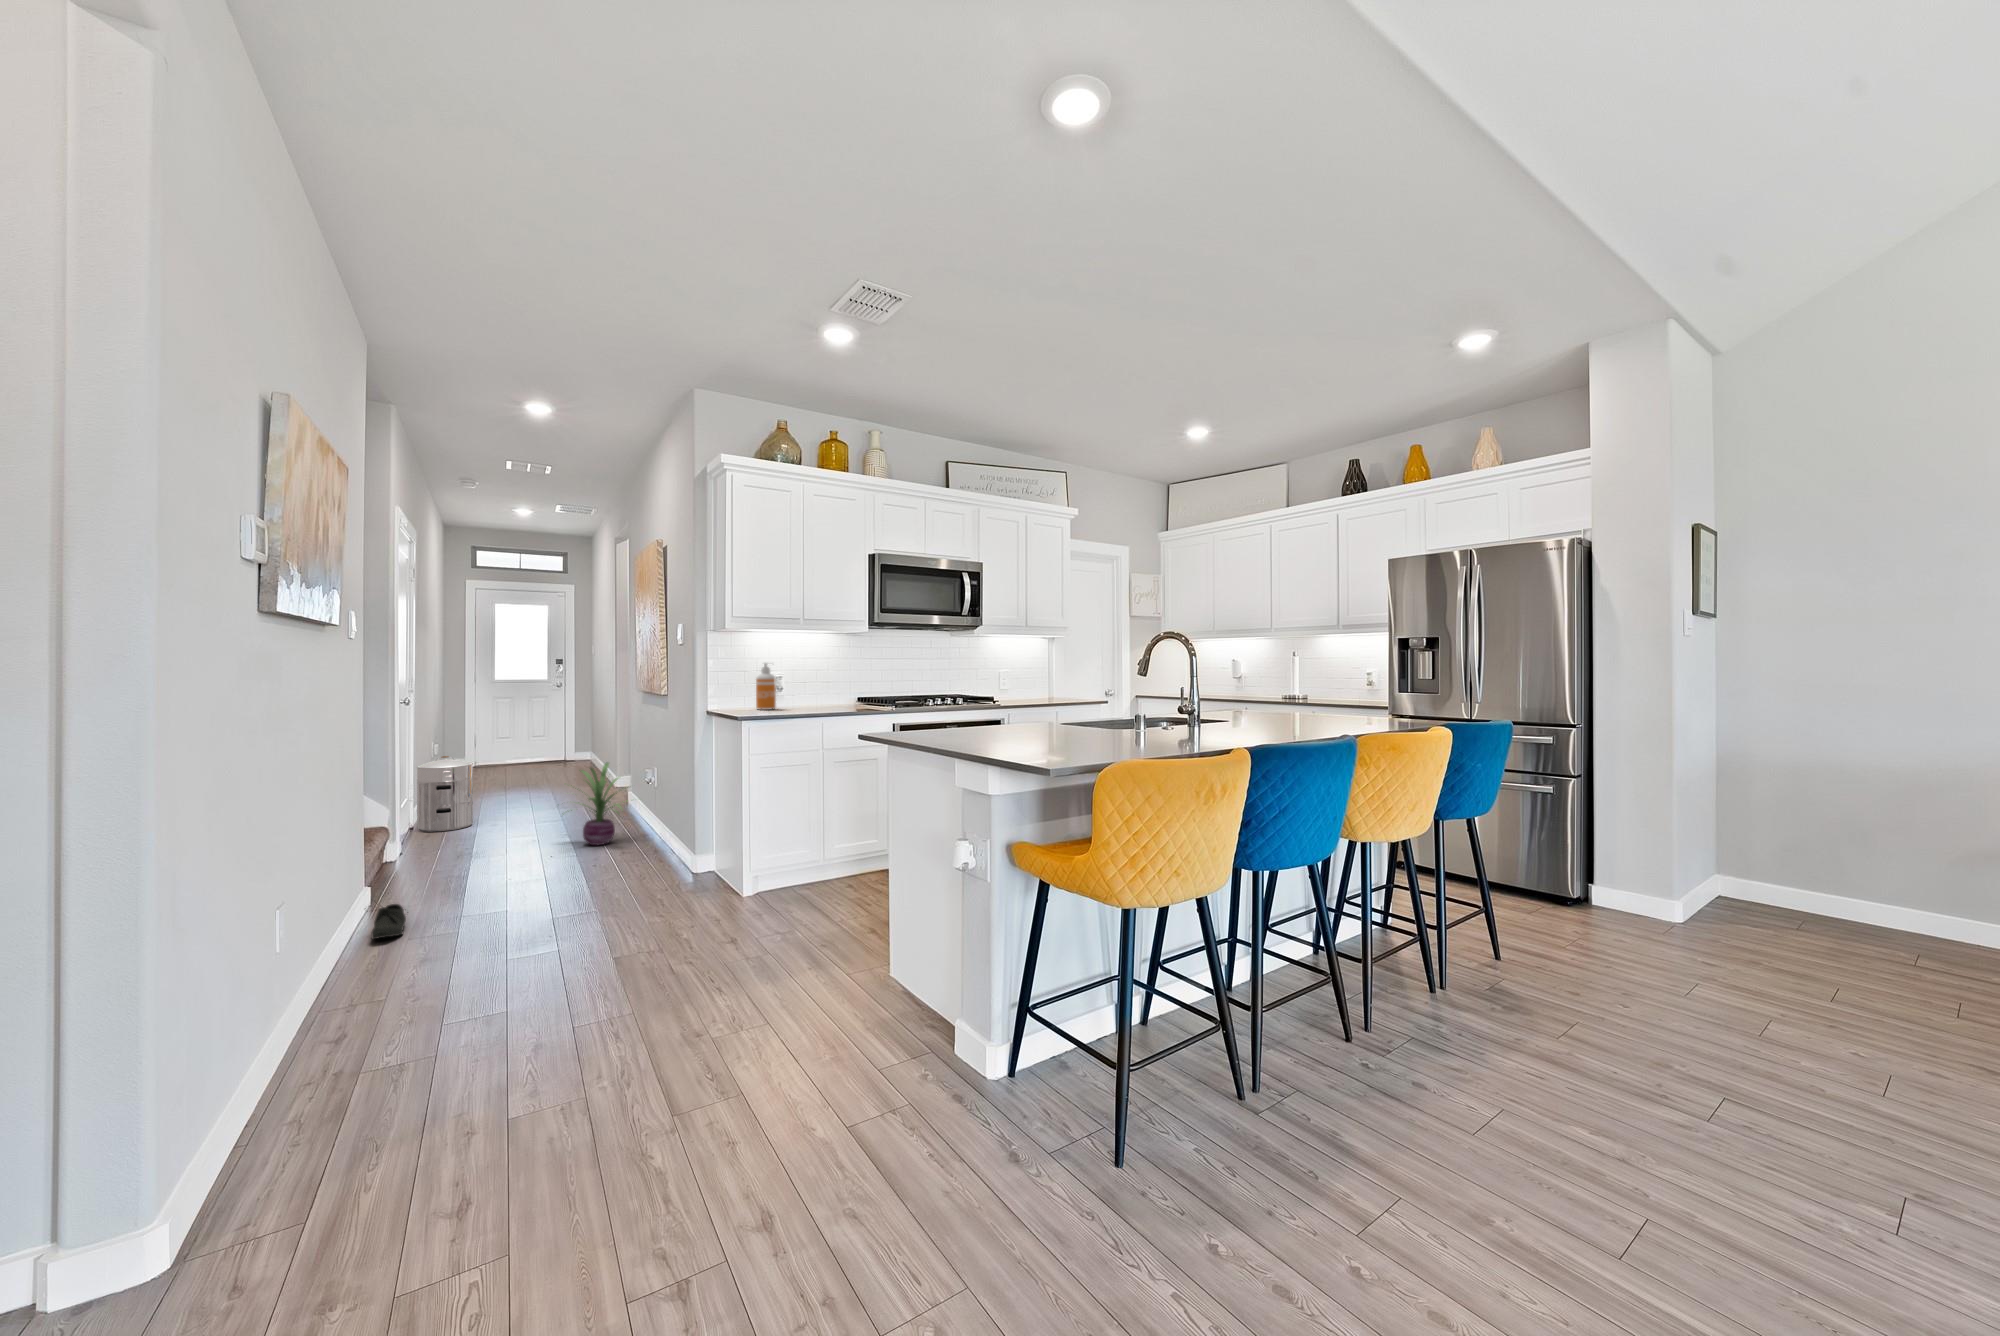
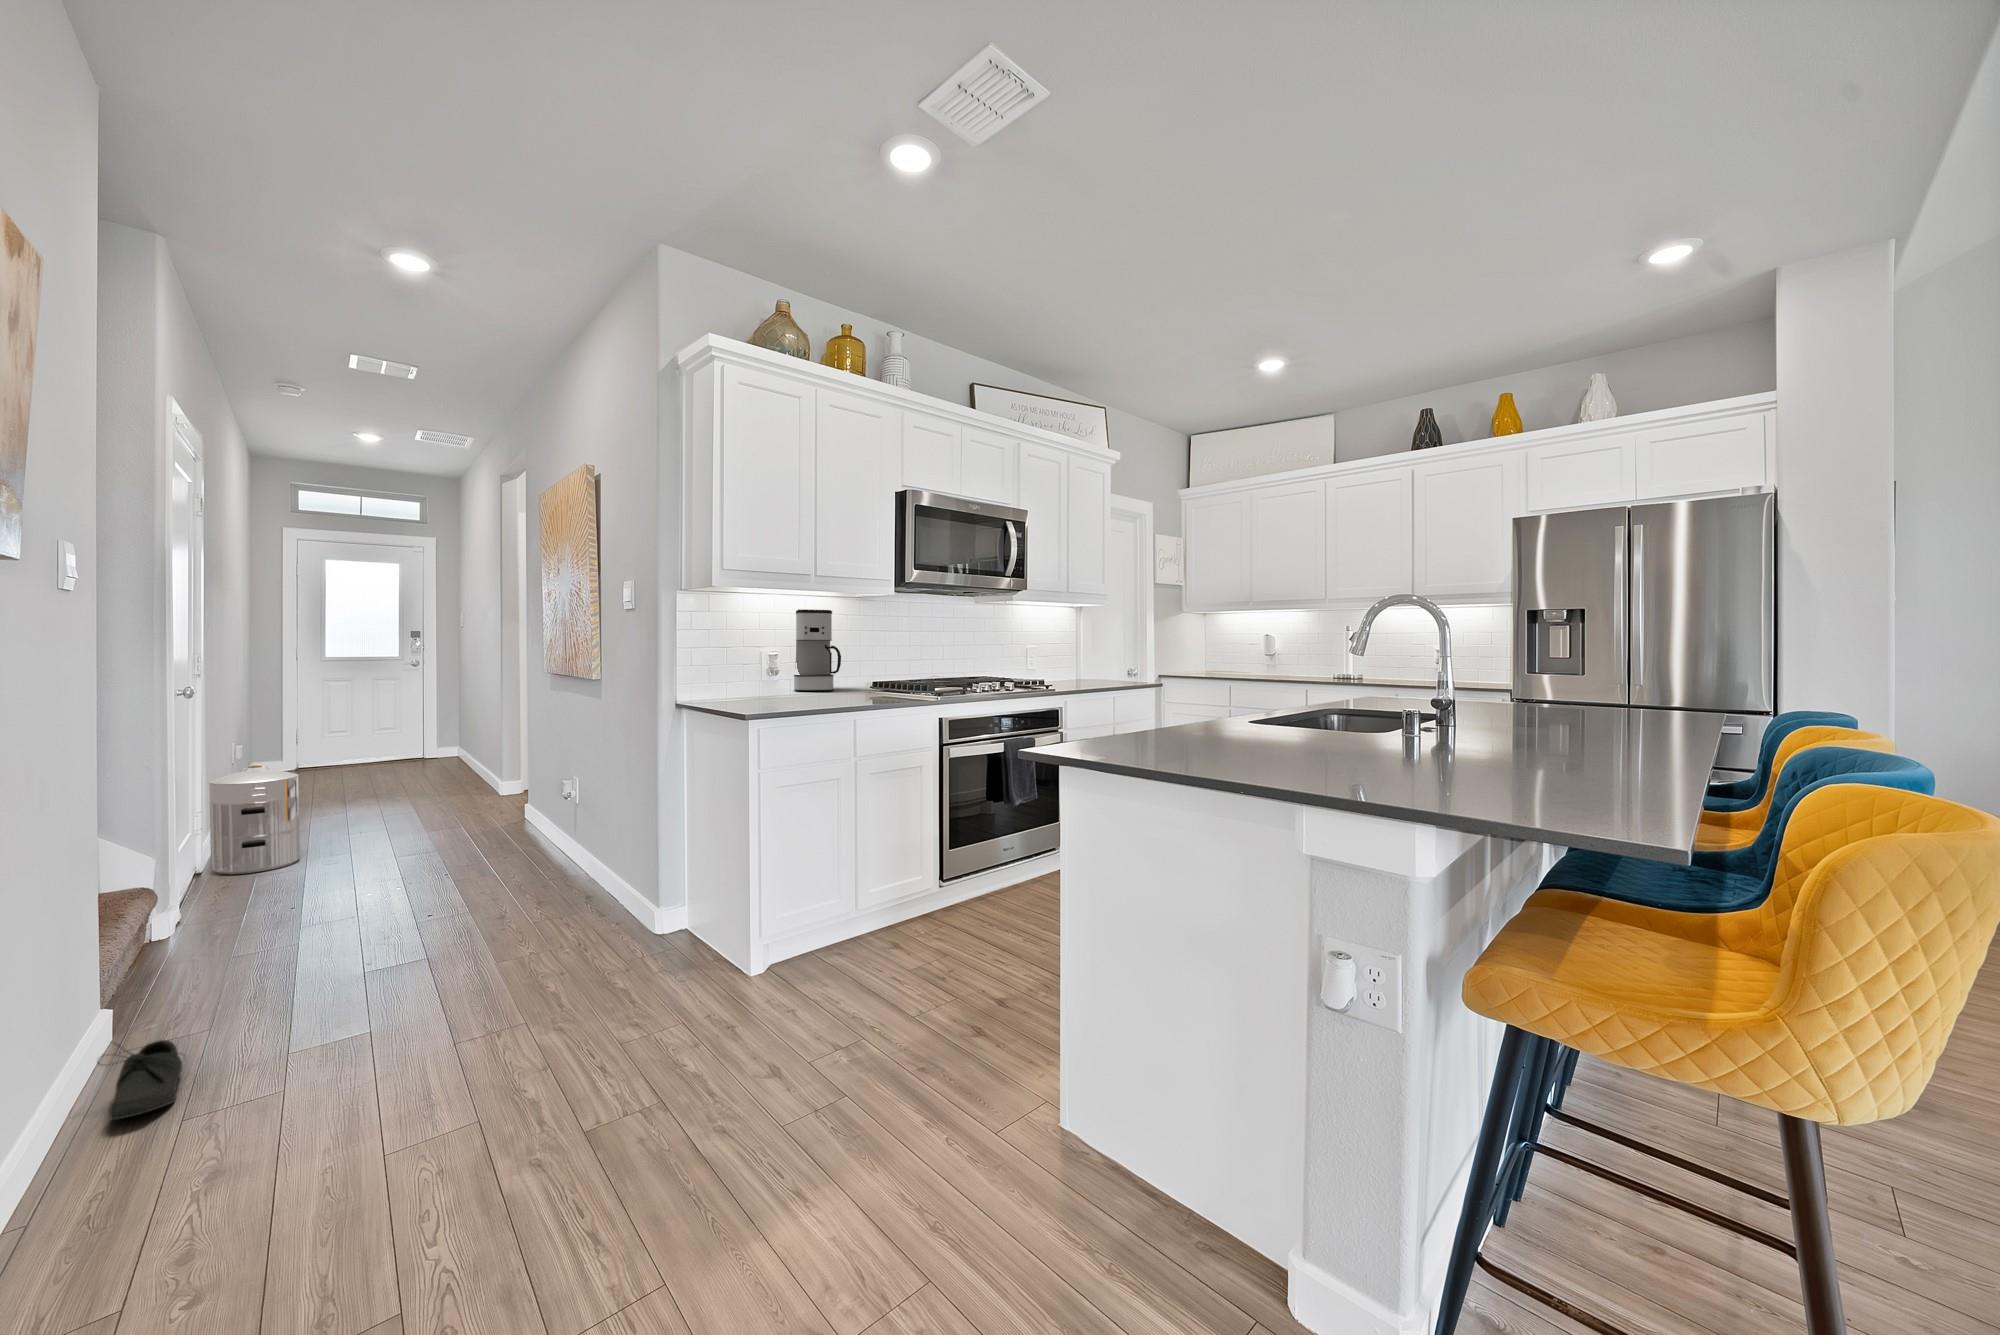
coffee maker: none [796,644,831,703] -> present [794,610,841,691]
soap dispenser: present [756,663,776,710] -> none [755,635,782,701]
decorative plant: present [578,763,628,845] -> none [431,772,574,890]

